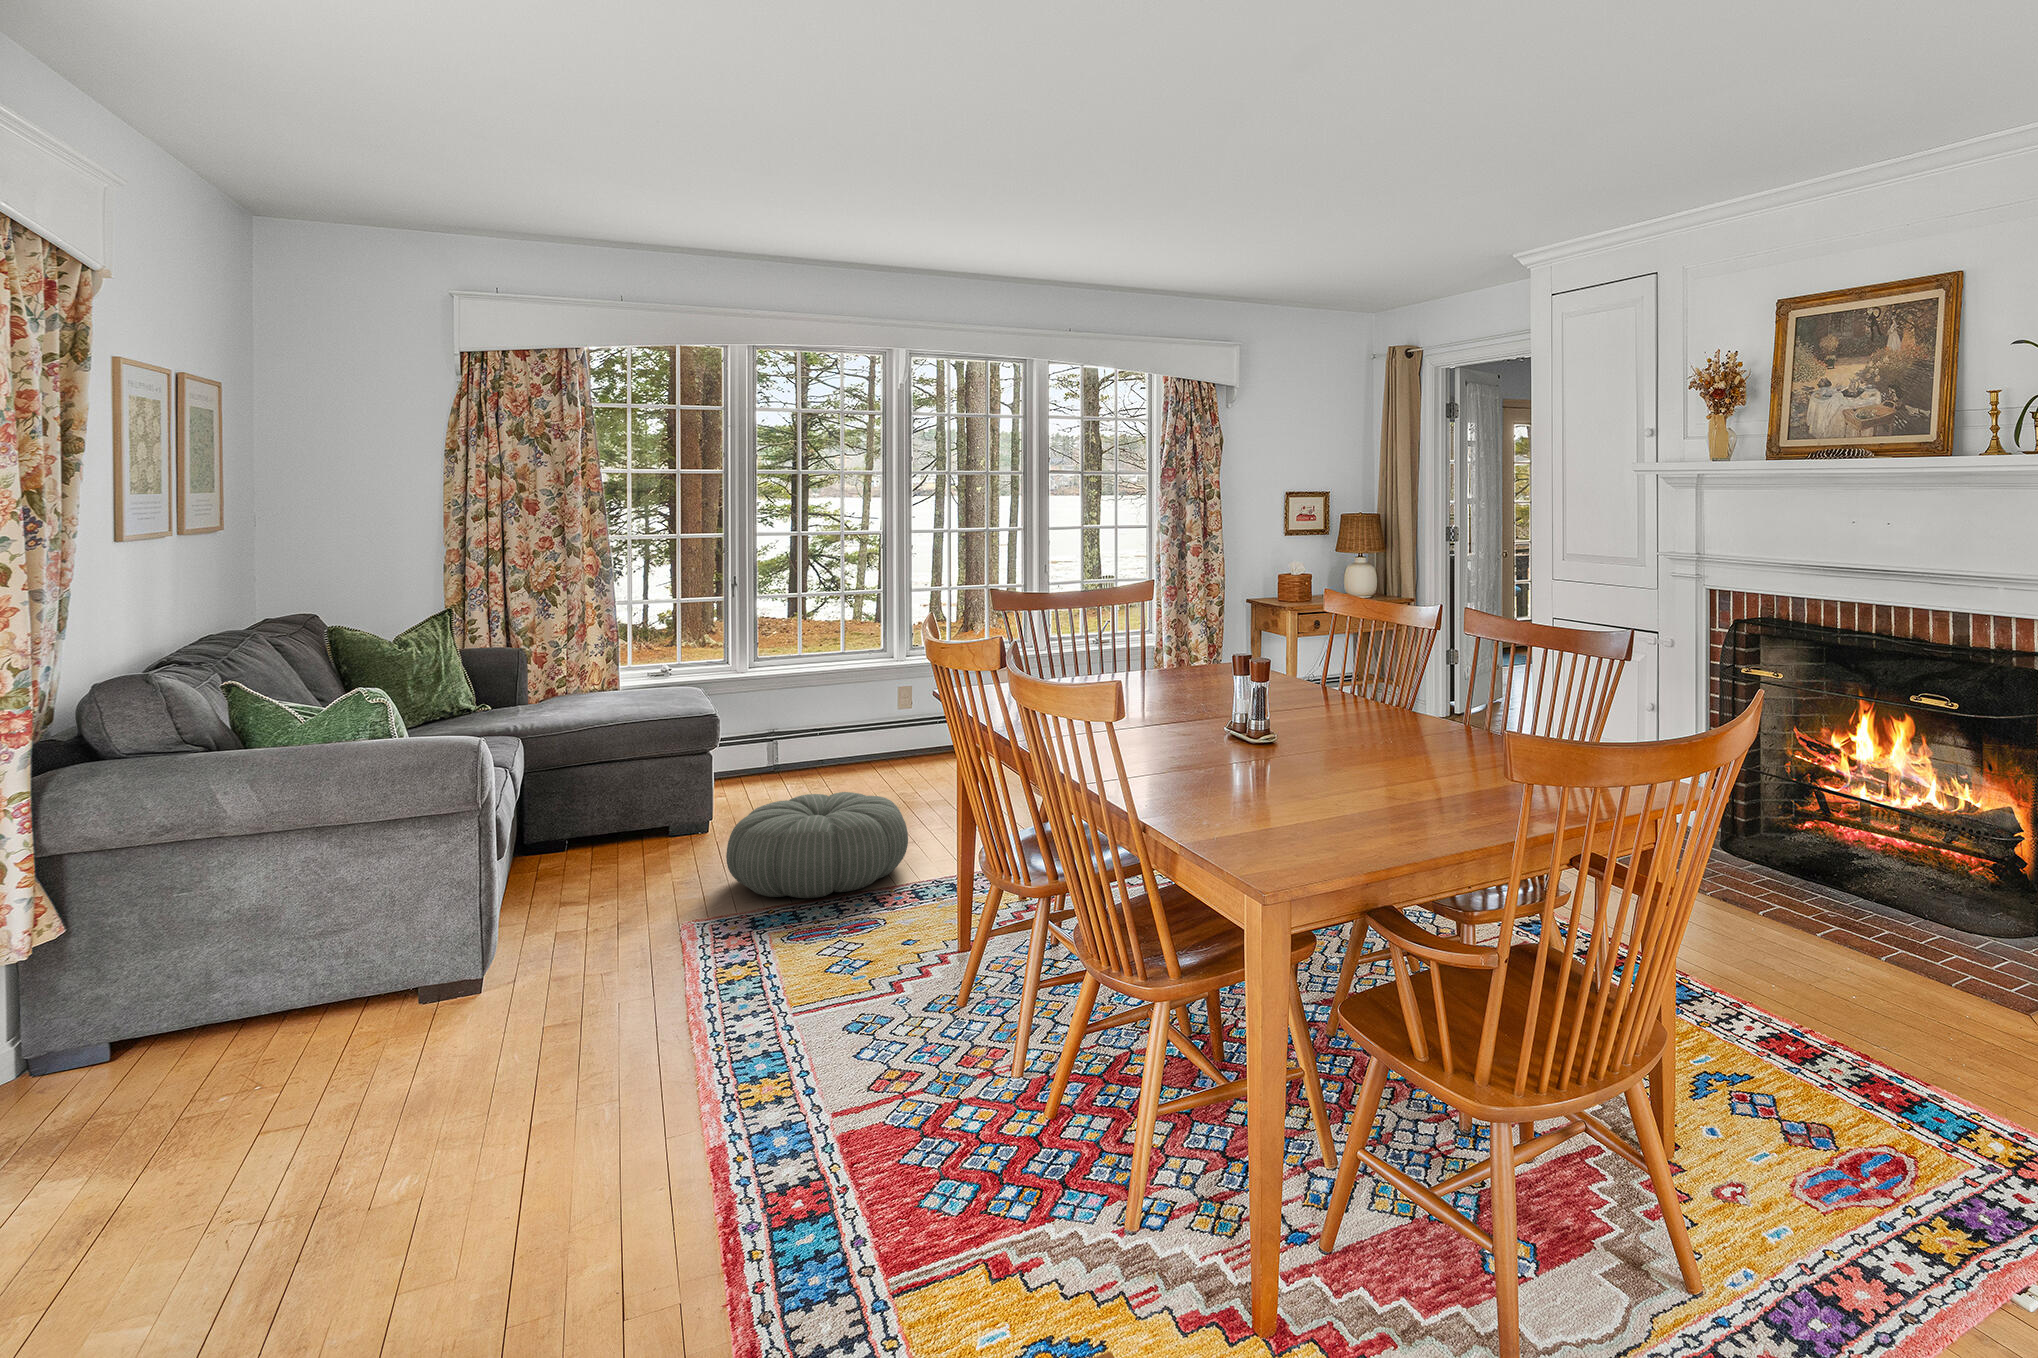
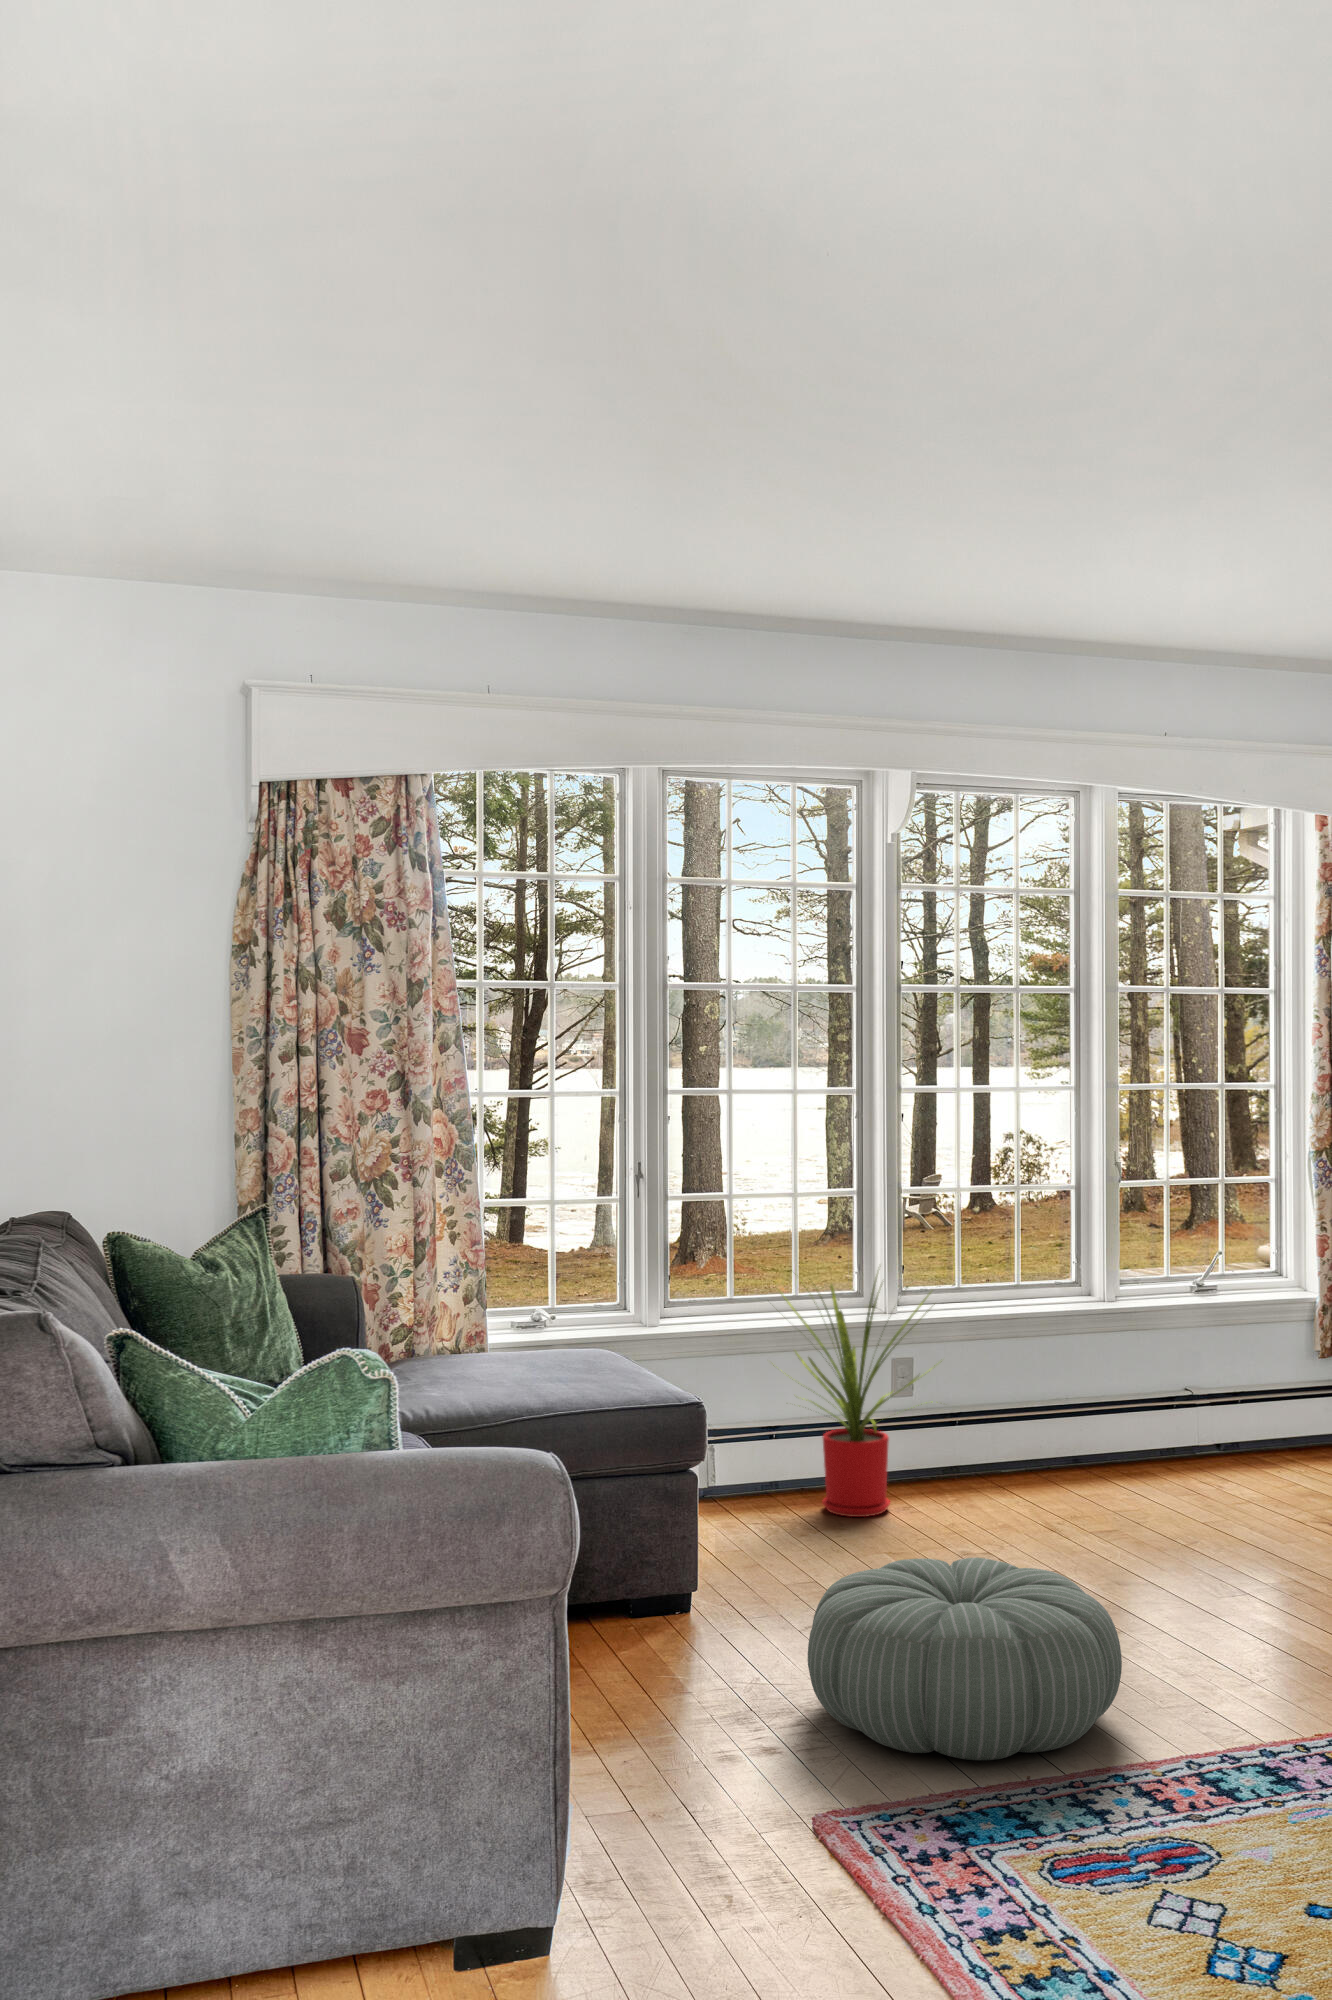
house plant: none [796,635,906,778] -> present [773,1278,935,1517]

